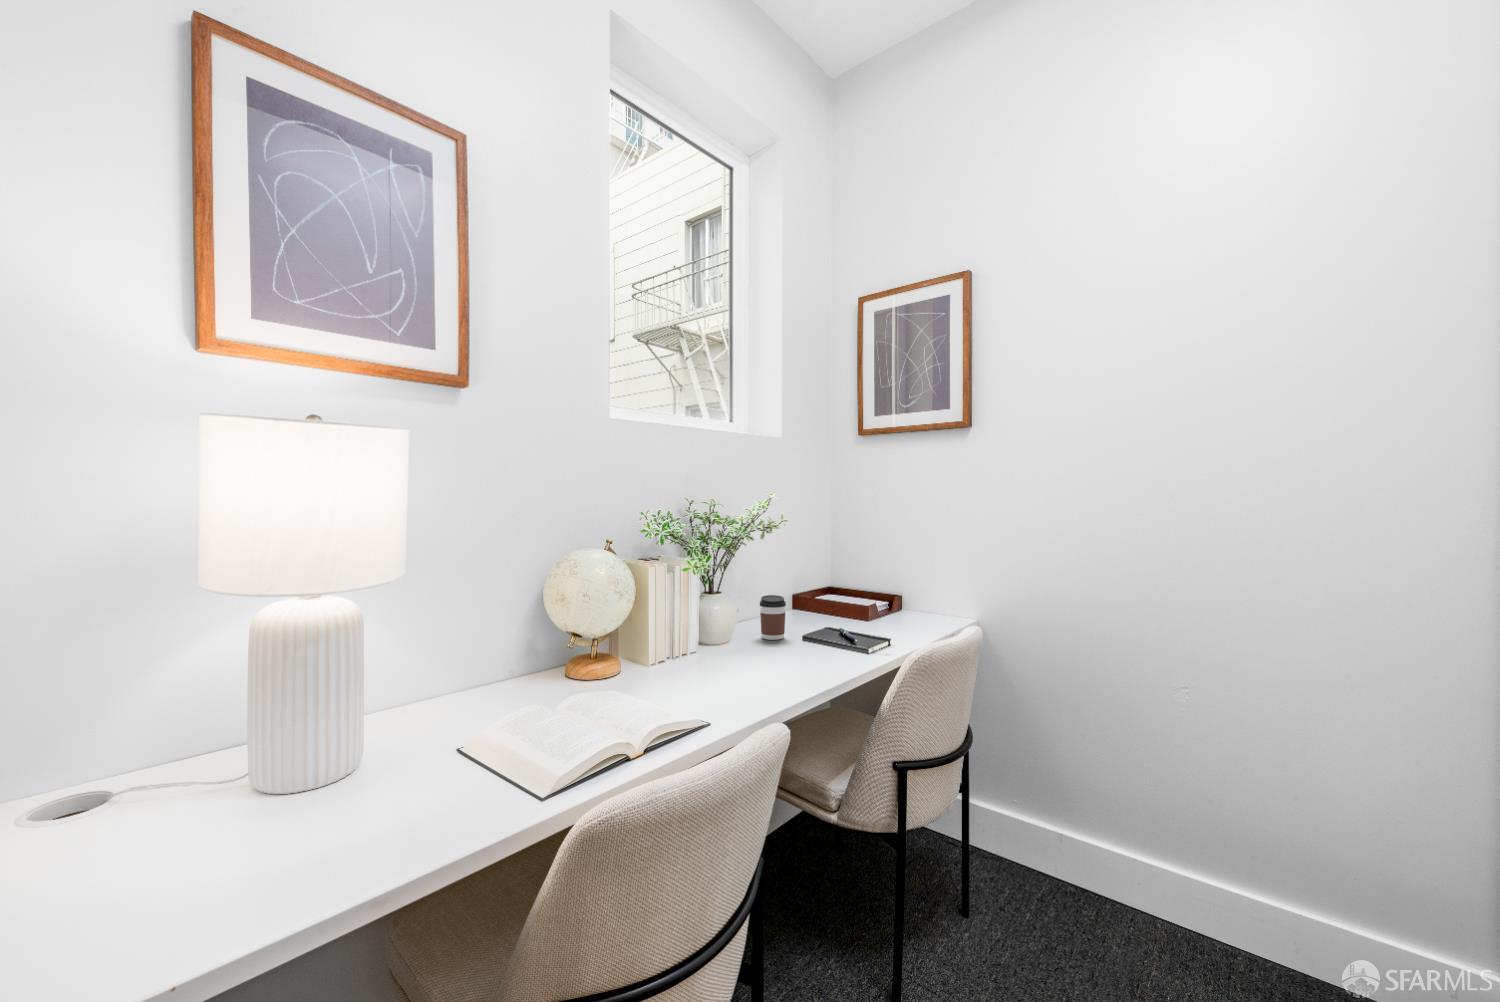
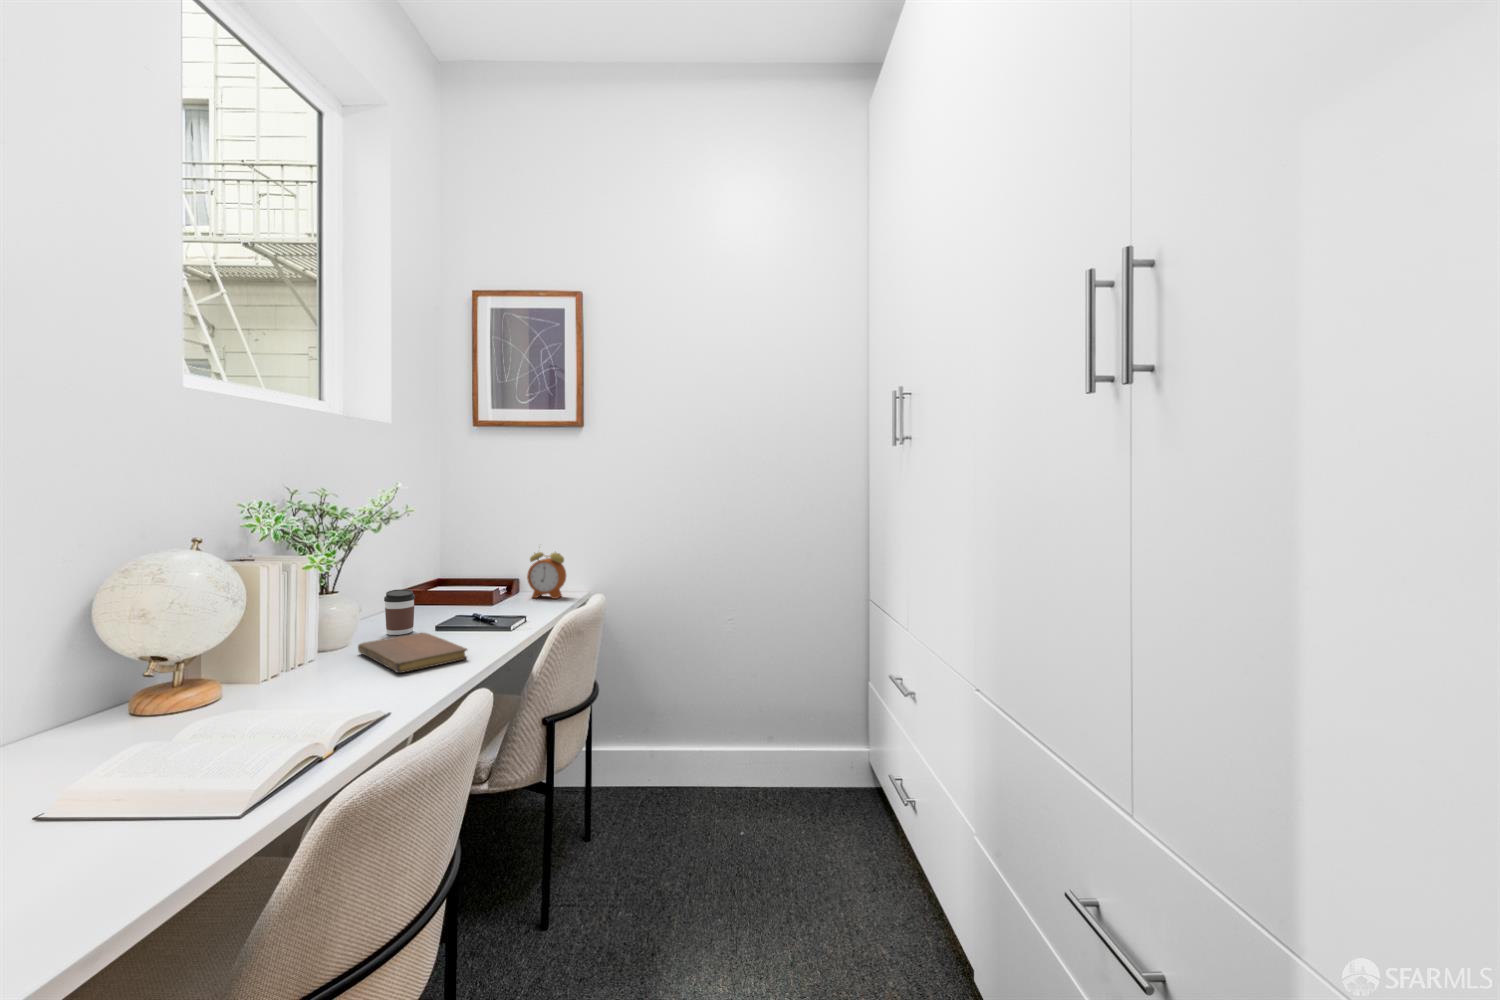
alarm clock: none [907,560,950,622] -> present [527,552,566,599]
notebook: none [728,641,815,680] -> present [358,633,467,673]

